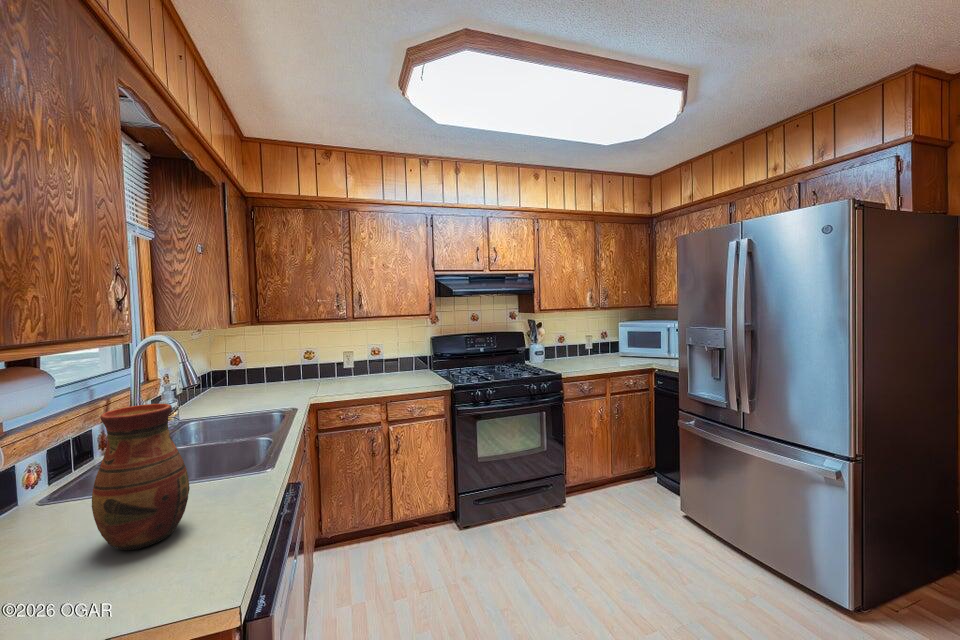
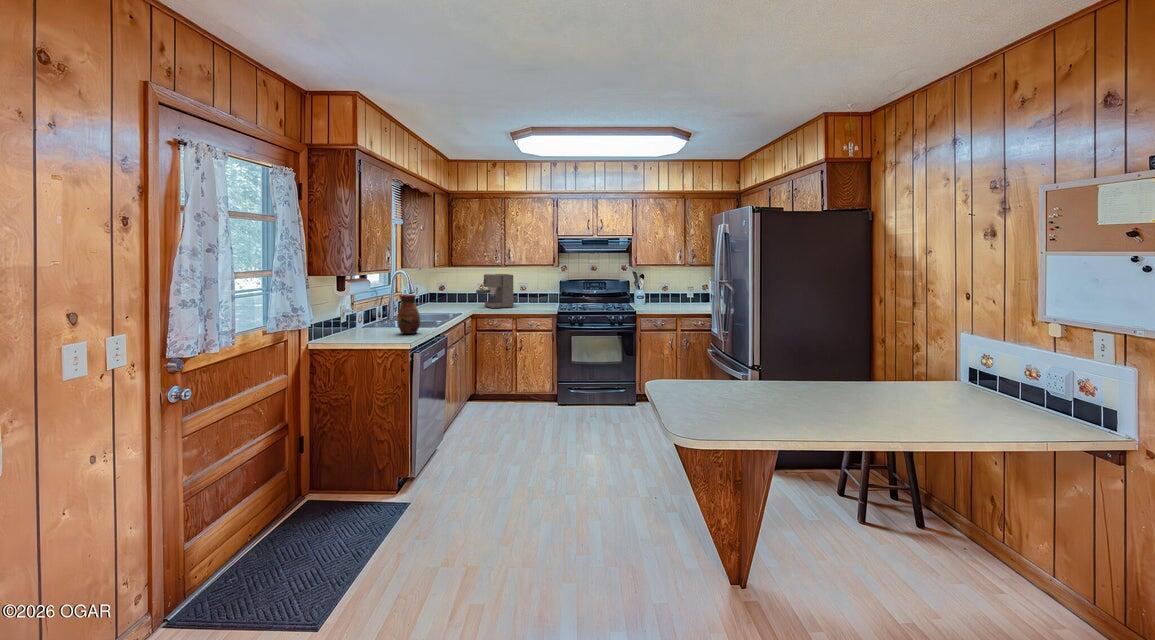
coffee maker: none [308,330,373,389] -> present [476,274,514,308]

